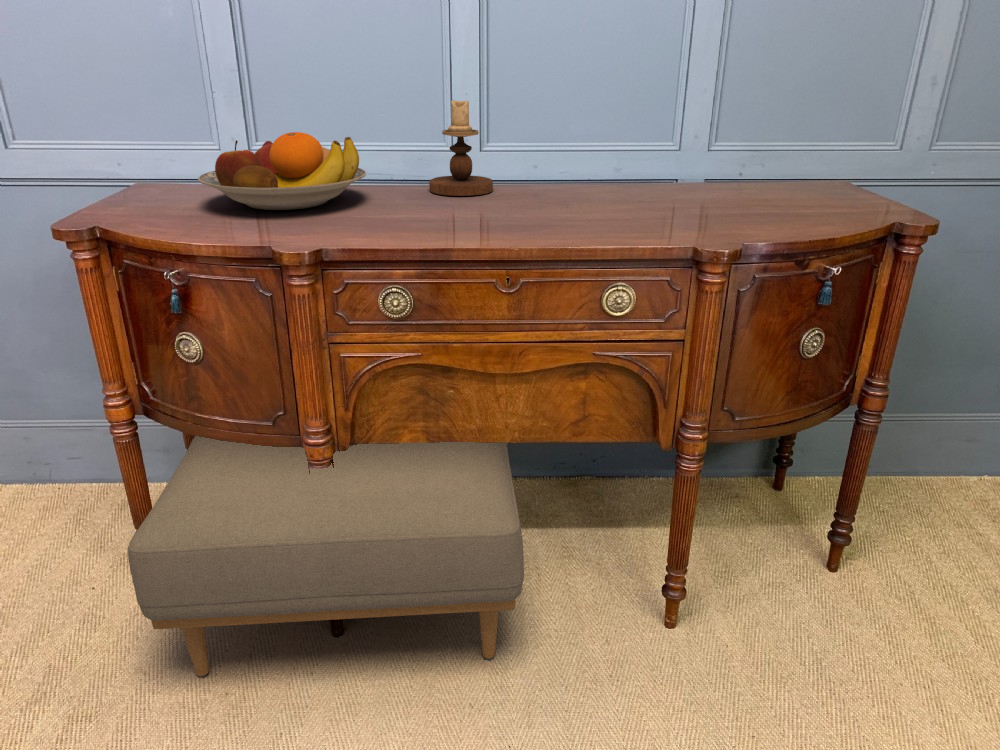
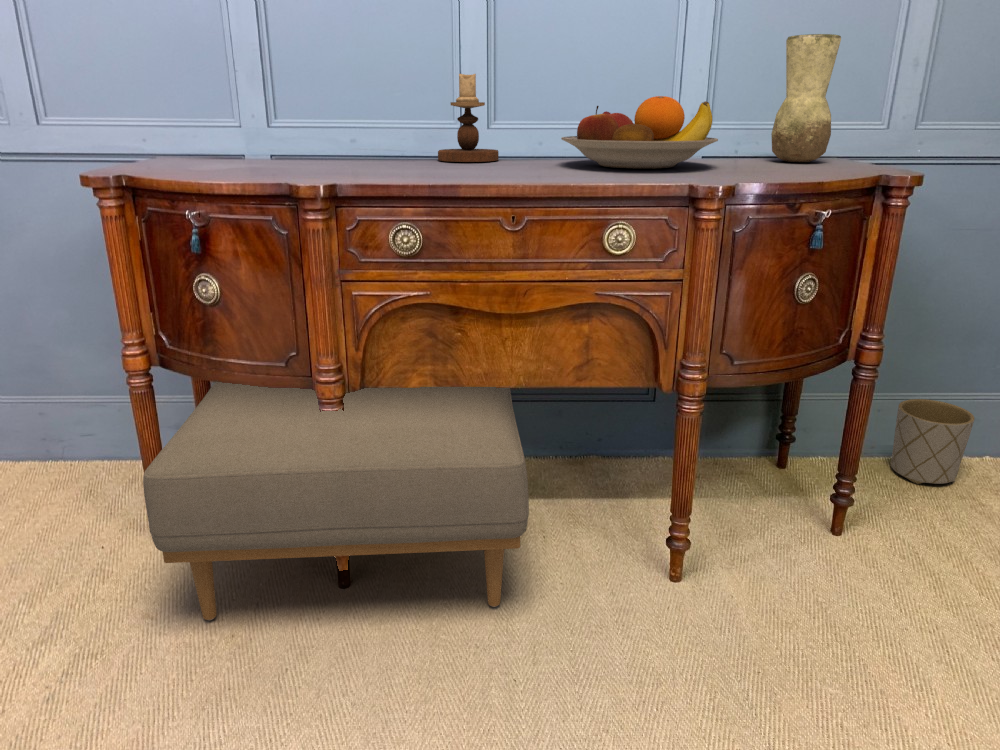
vase: none [778,64,856,196] -> present [771,34,841,162]
fruit bowl: present [198,132,366,210] -> present [561,96,718,169]
planter: none [886,422,973,510] -> present [891,399,974,484]

